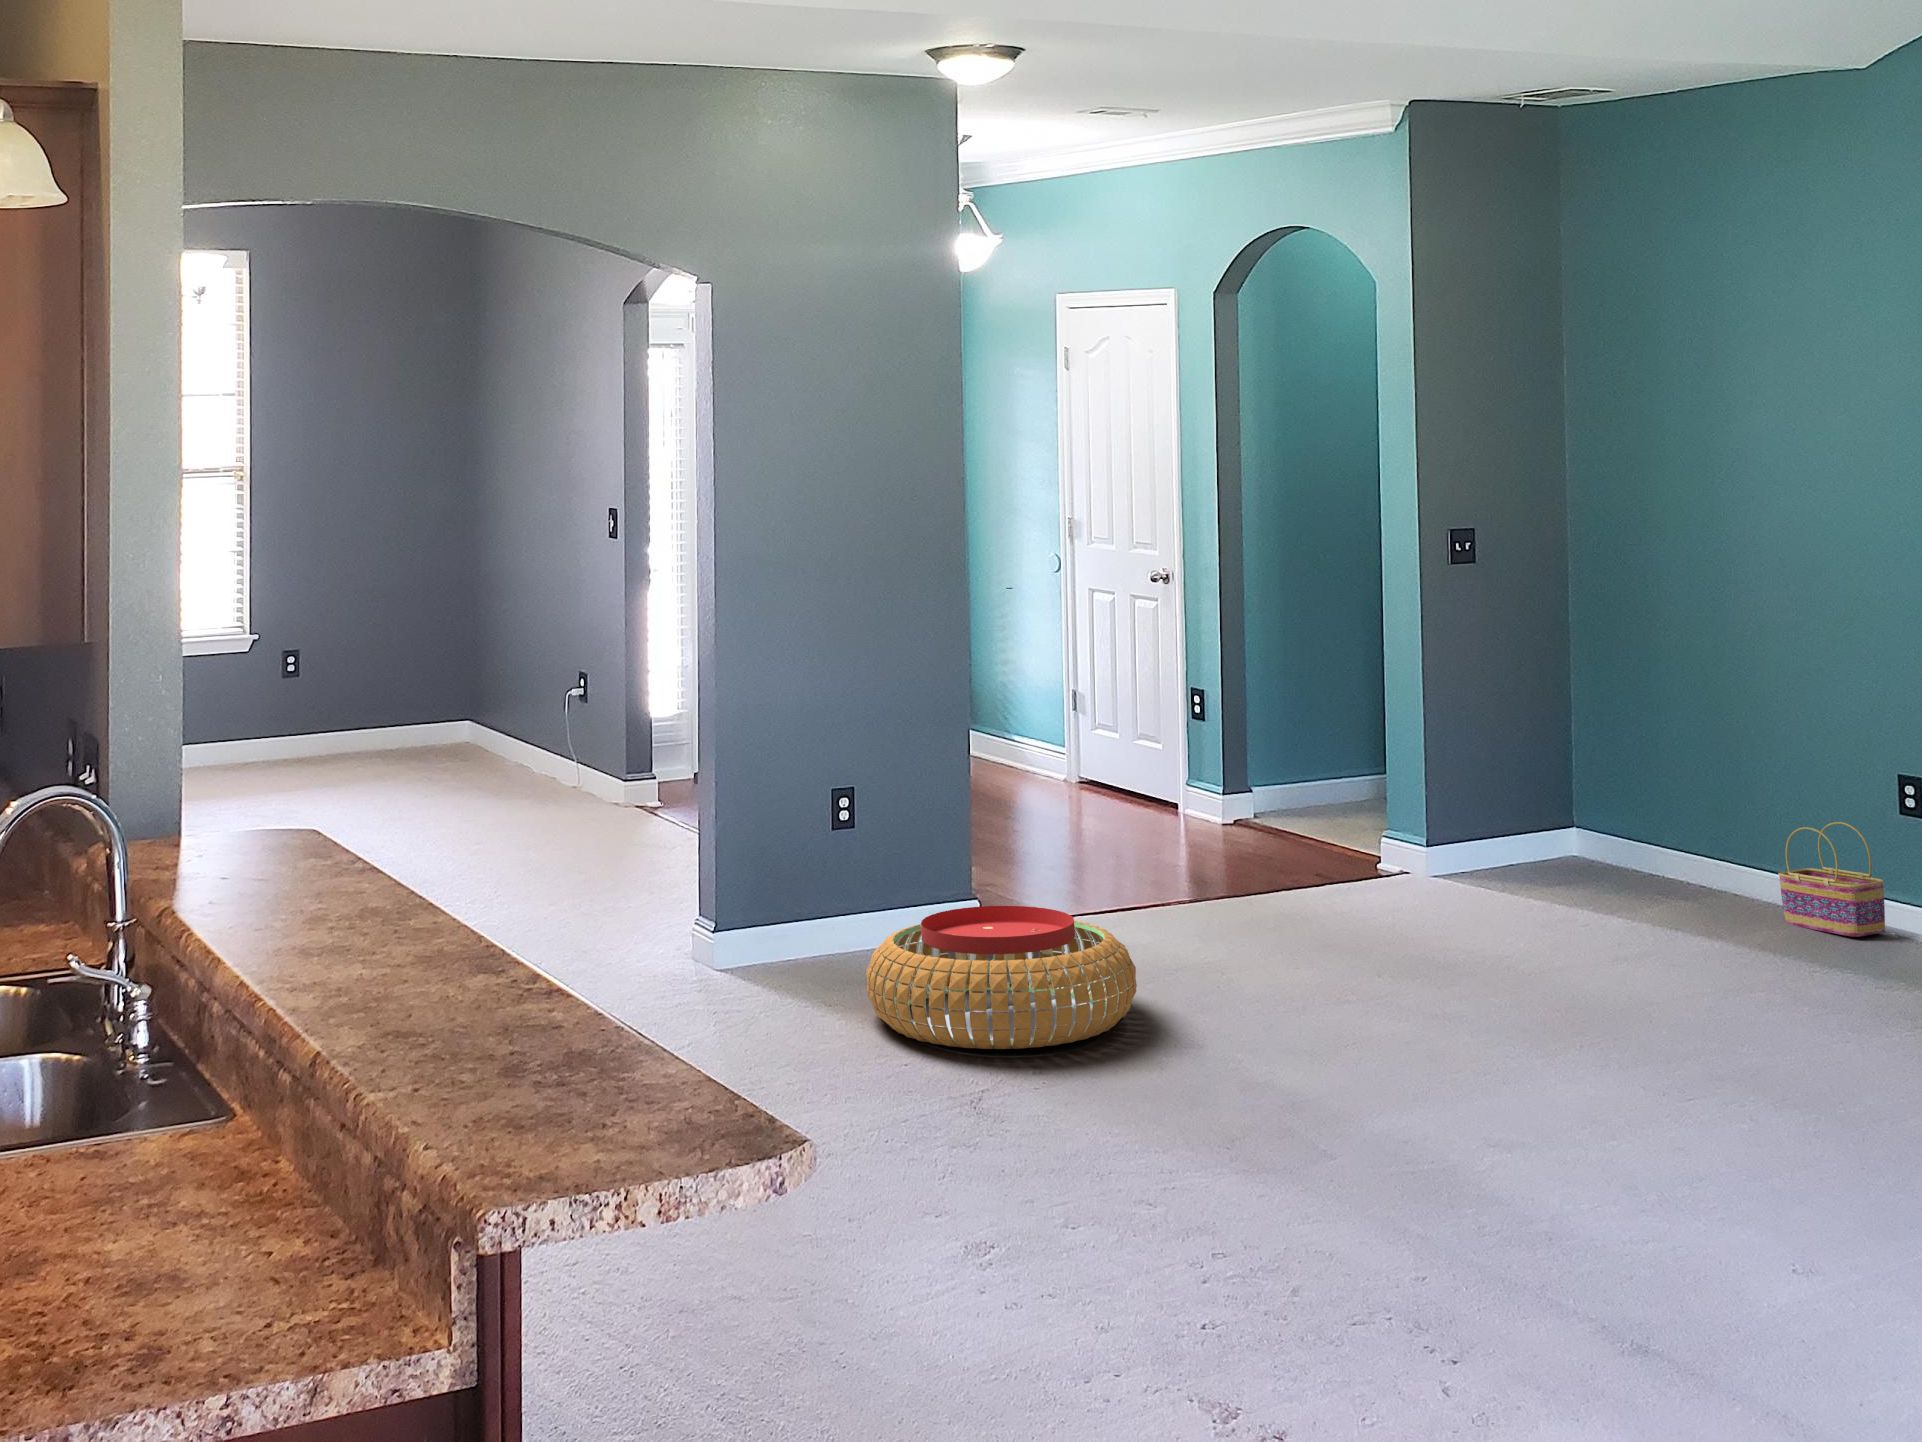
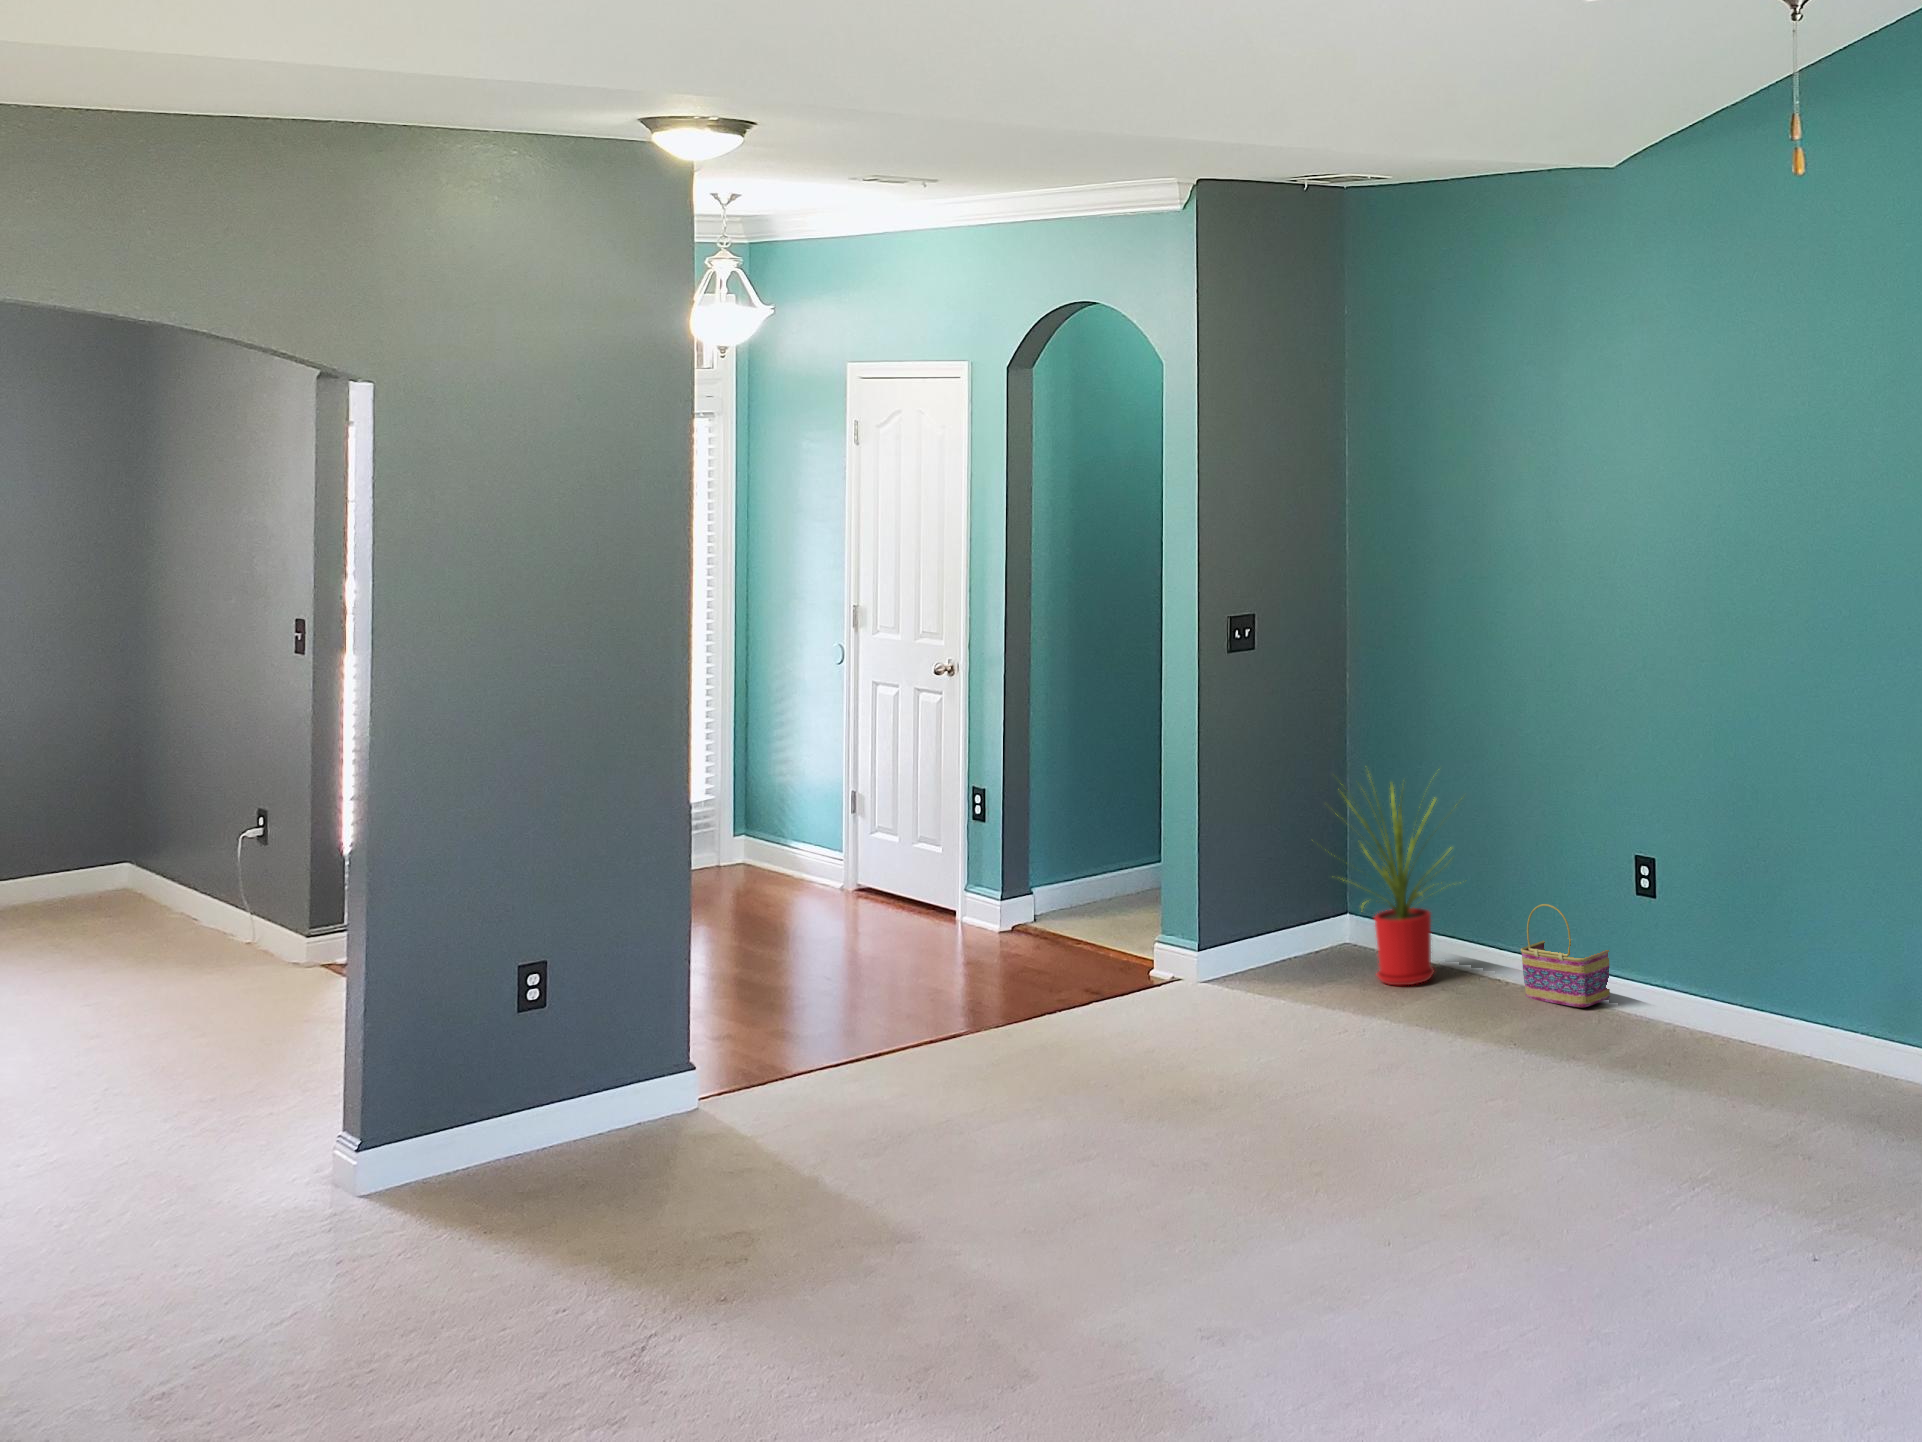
house plant: none [1542,680,1713,900] -> present [1335,784,1464,985]
pouf: present [866,906,1137,1049] -> none [500,1107,843,1309]

